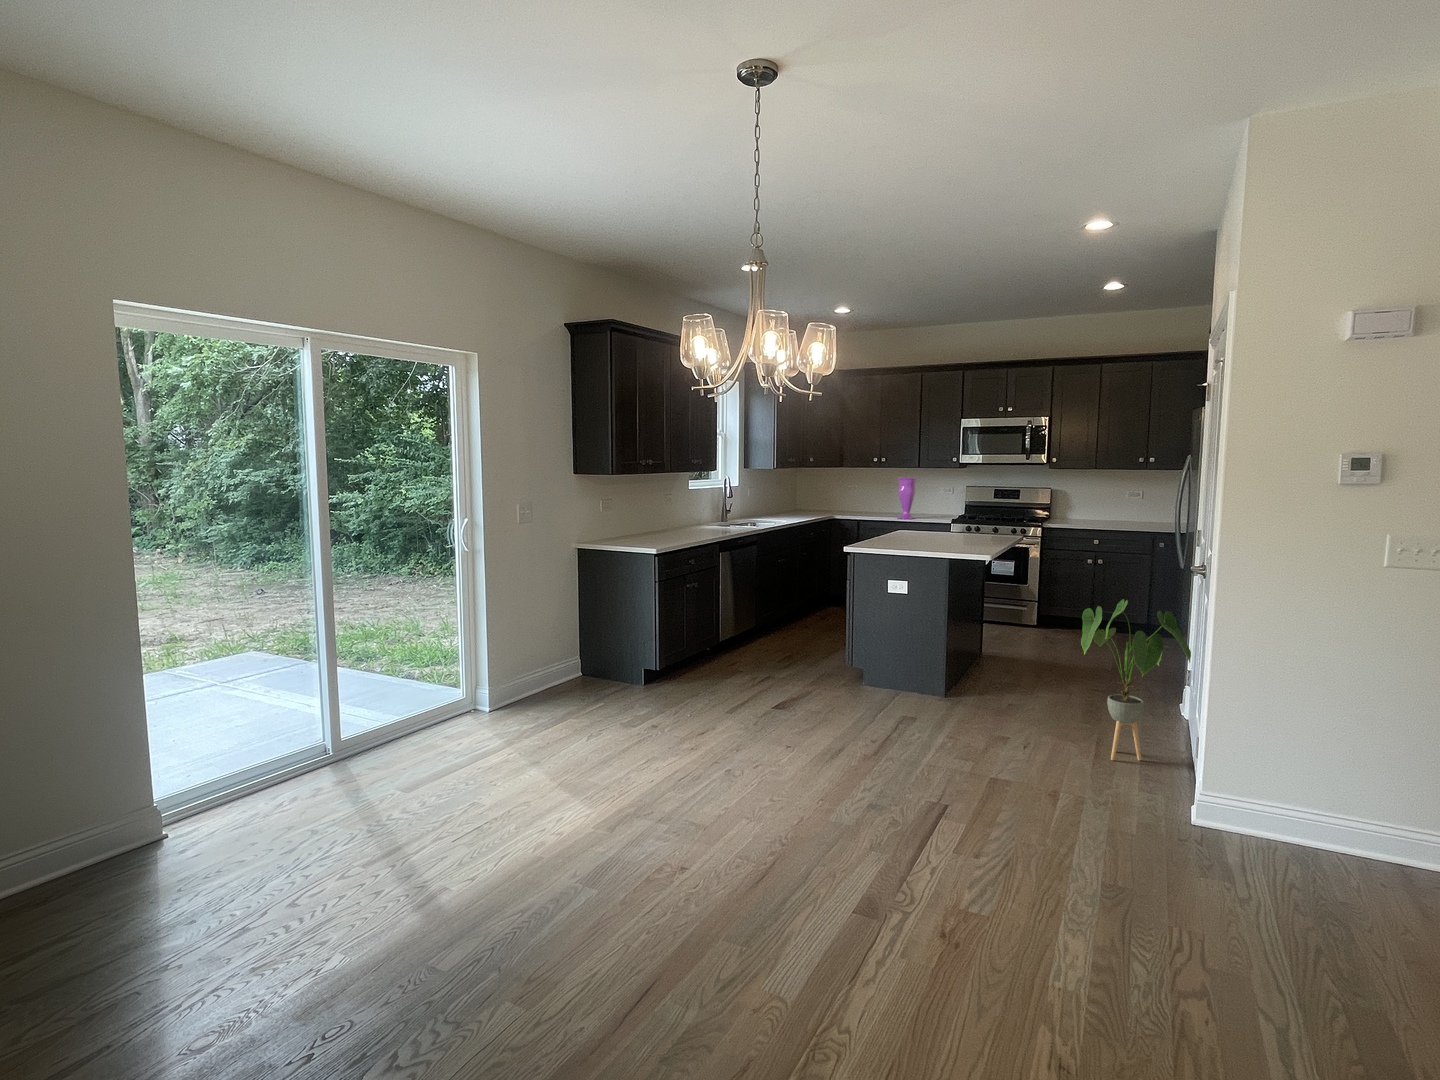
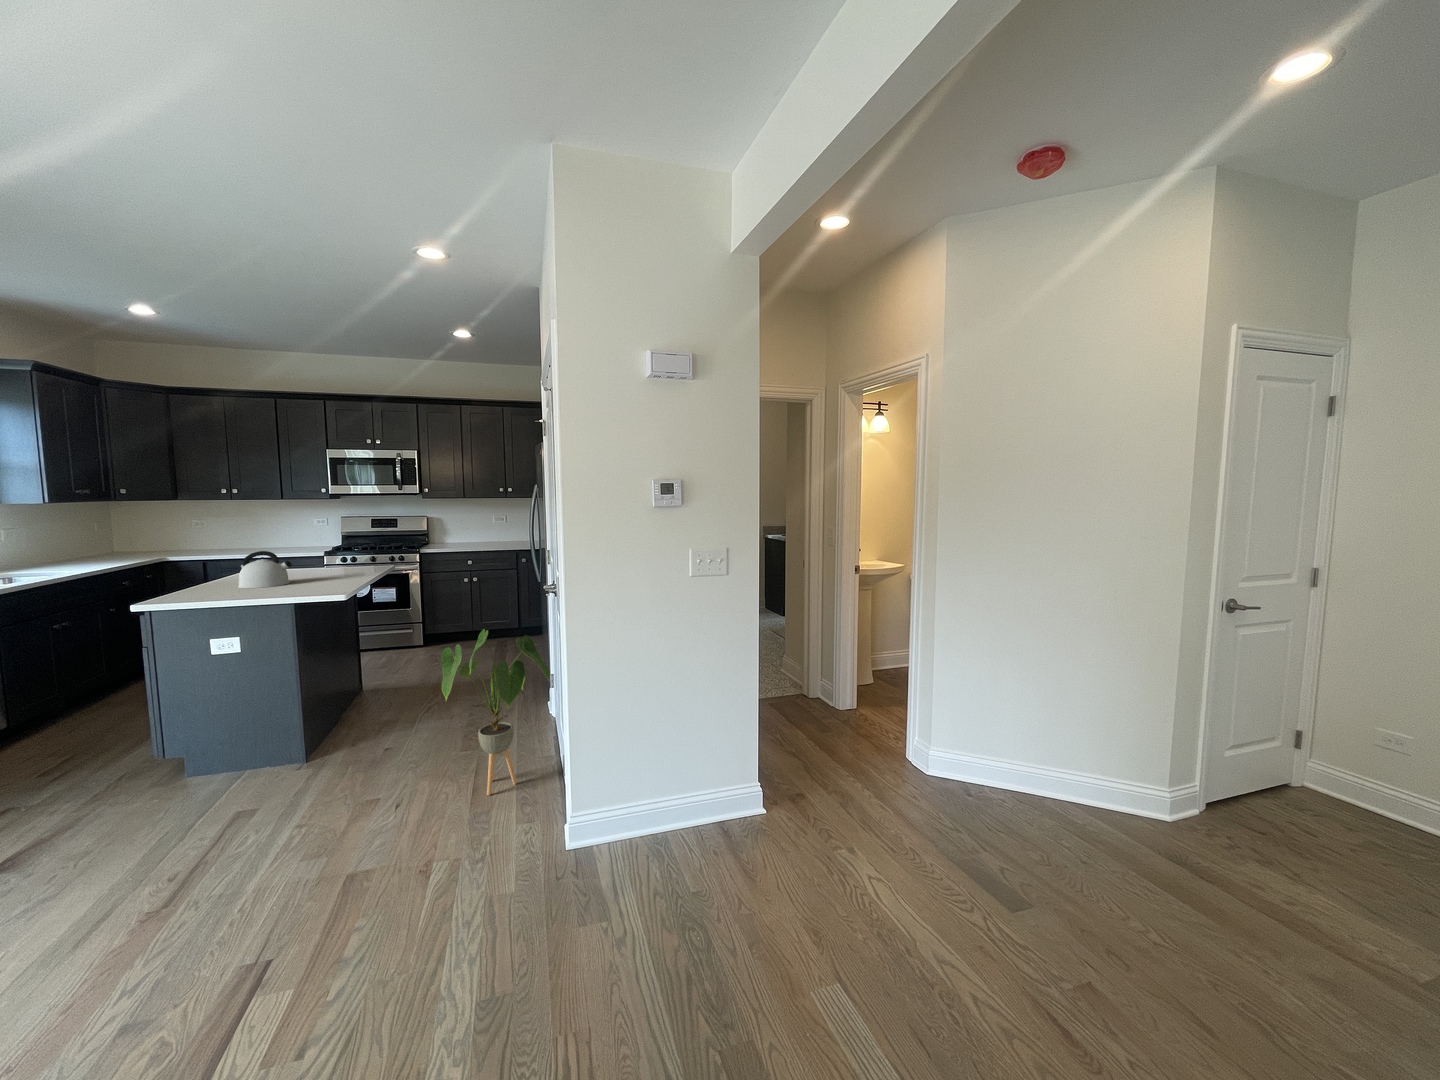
vase: present [898,476,917,519] -> none [256,509,285,555]
kettle: none [905,512,944,543] -> present [239,551,292,588]

